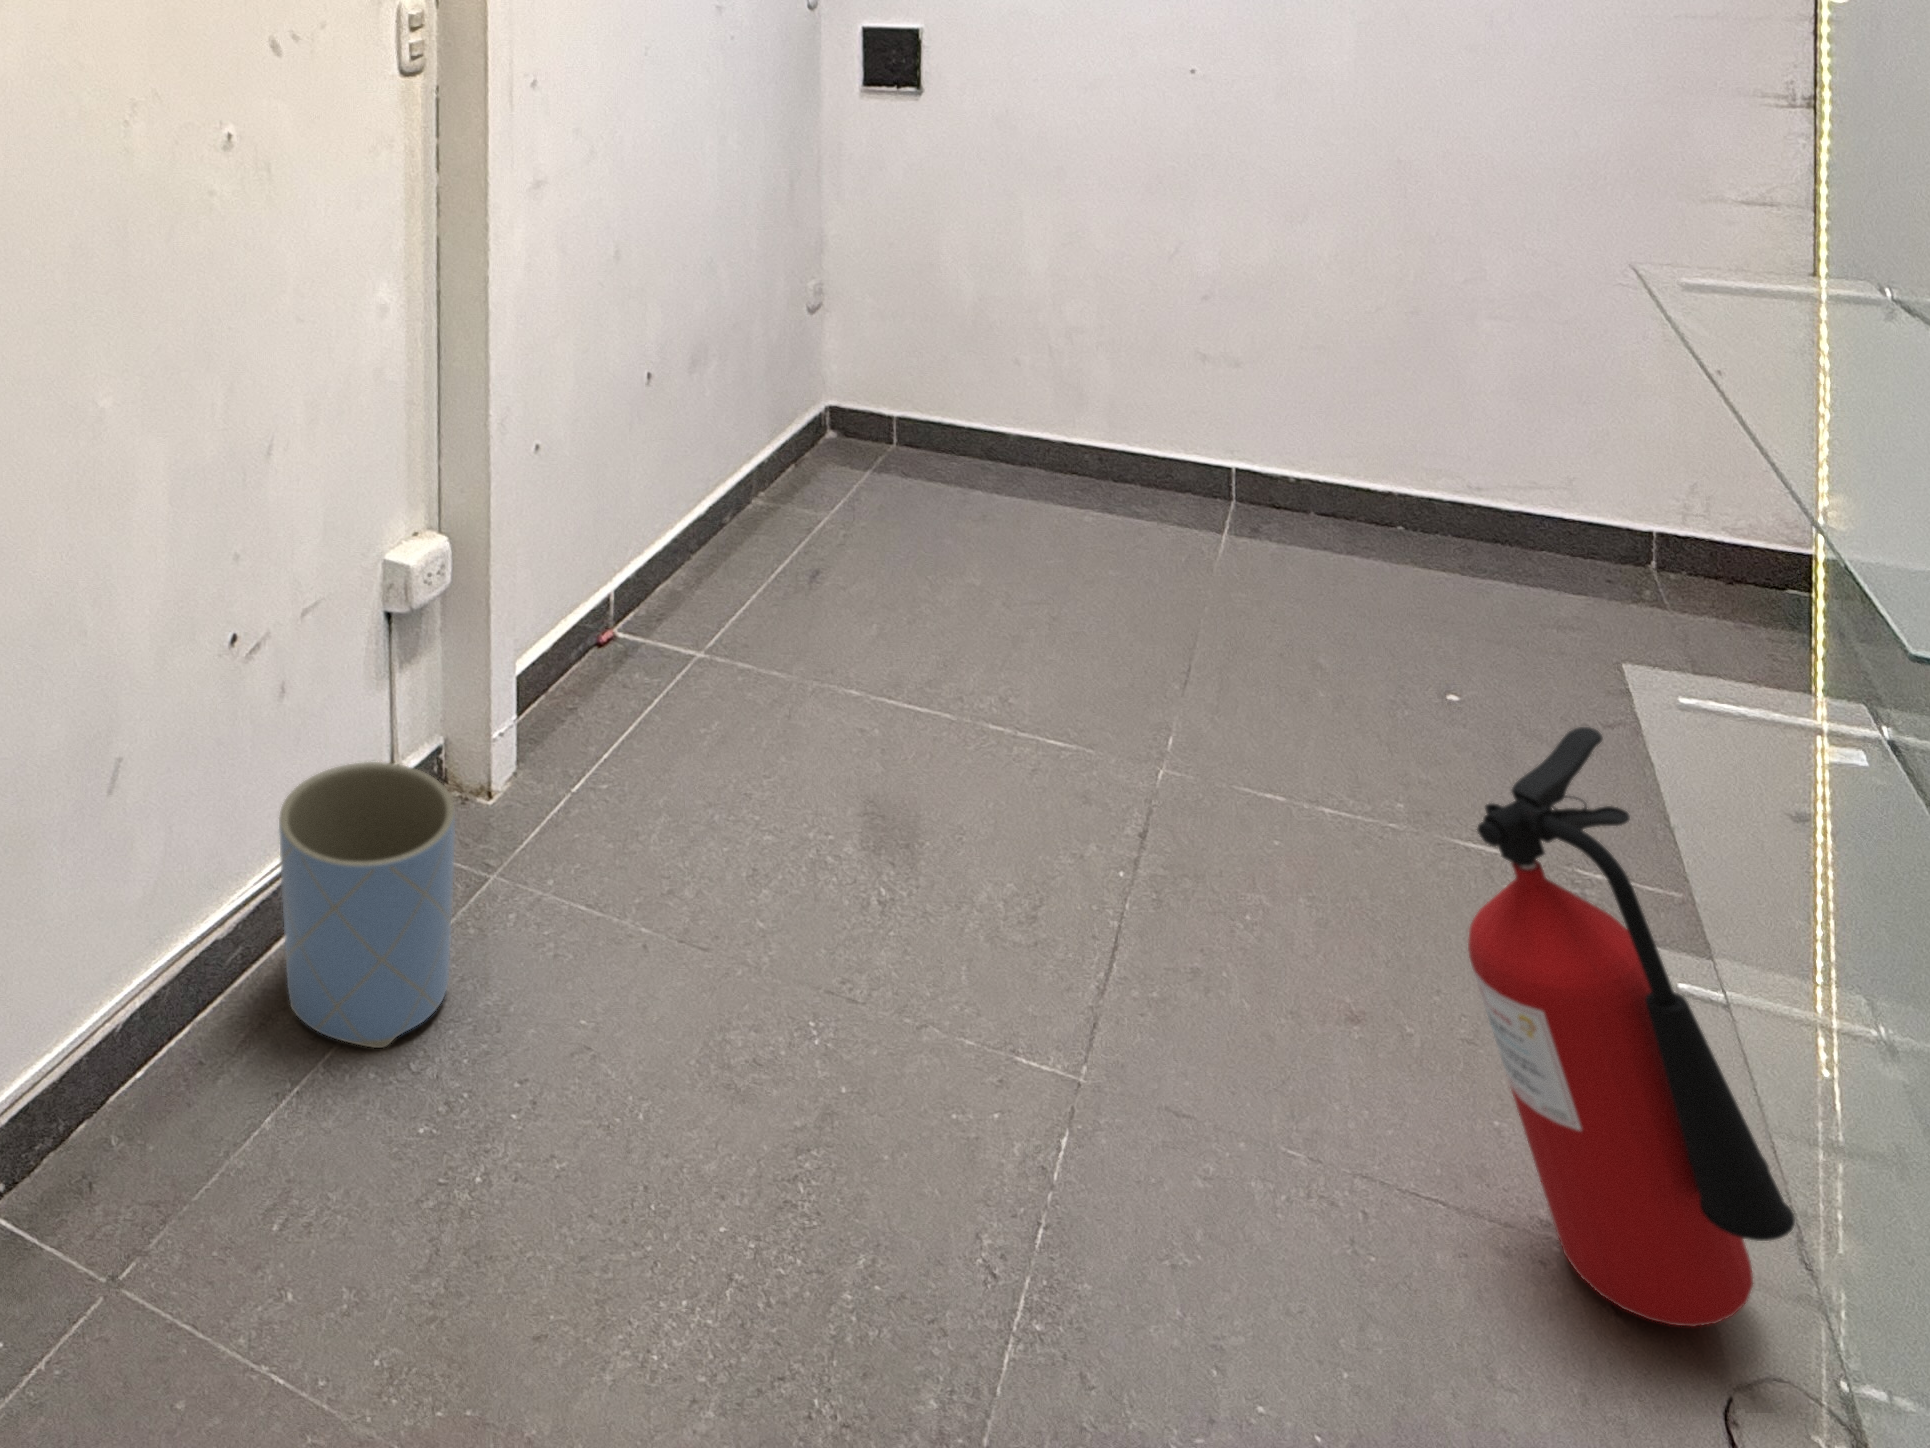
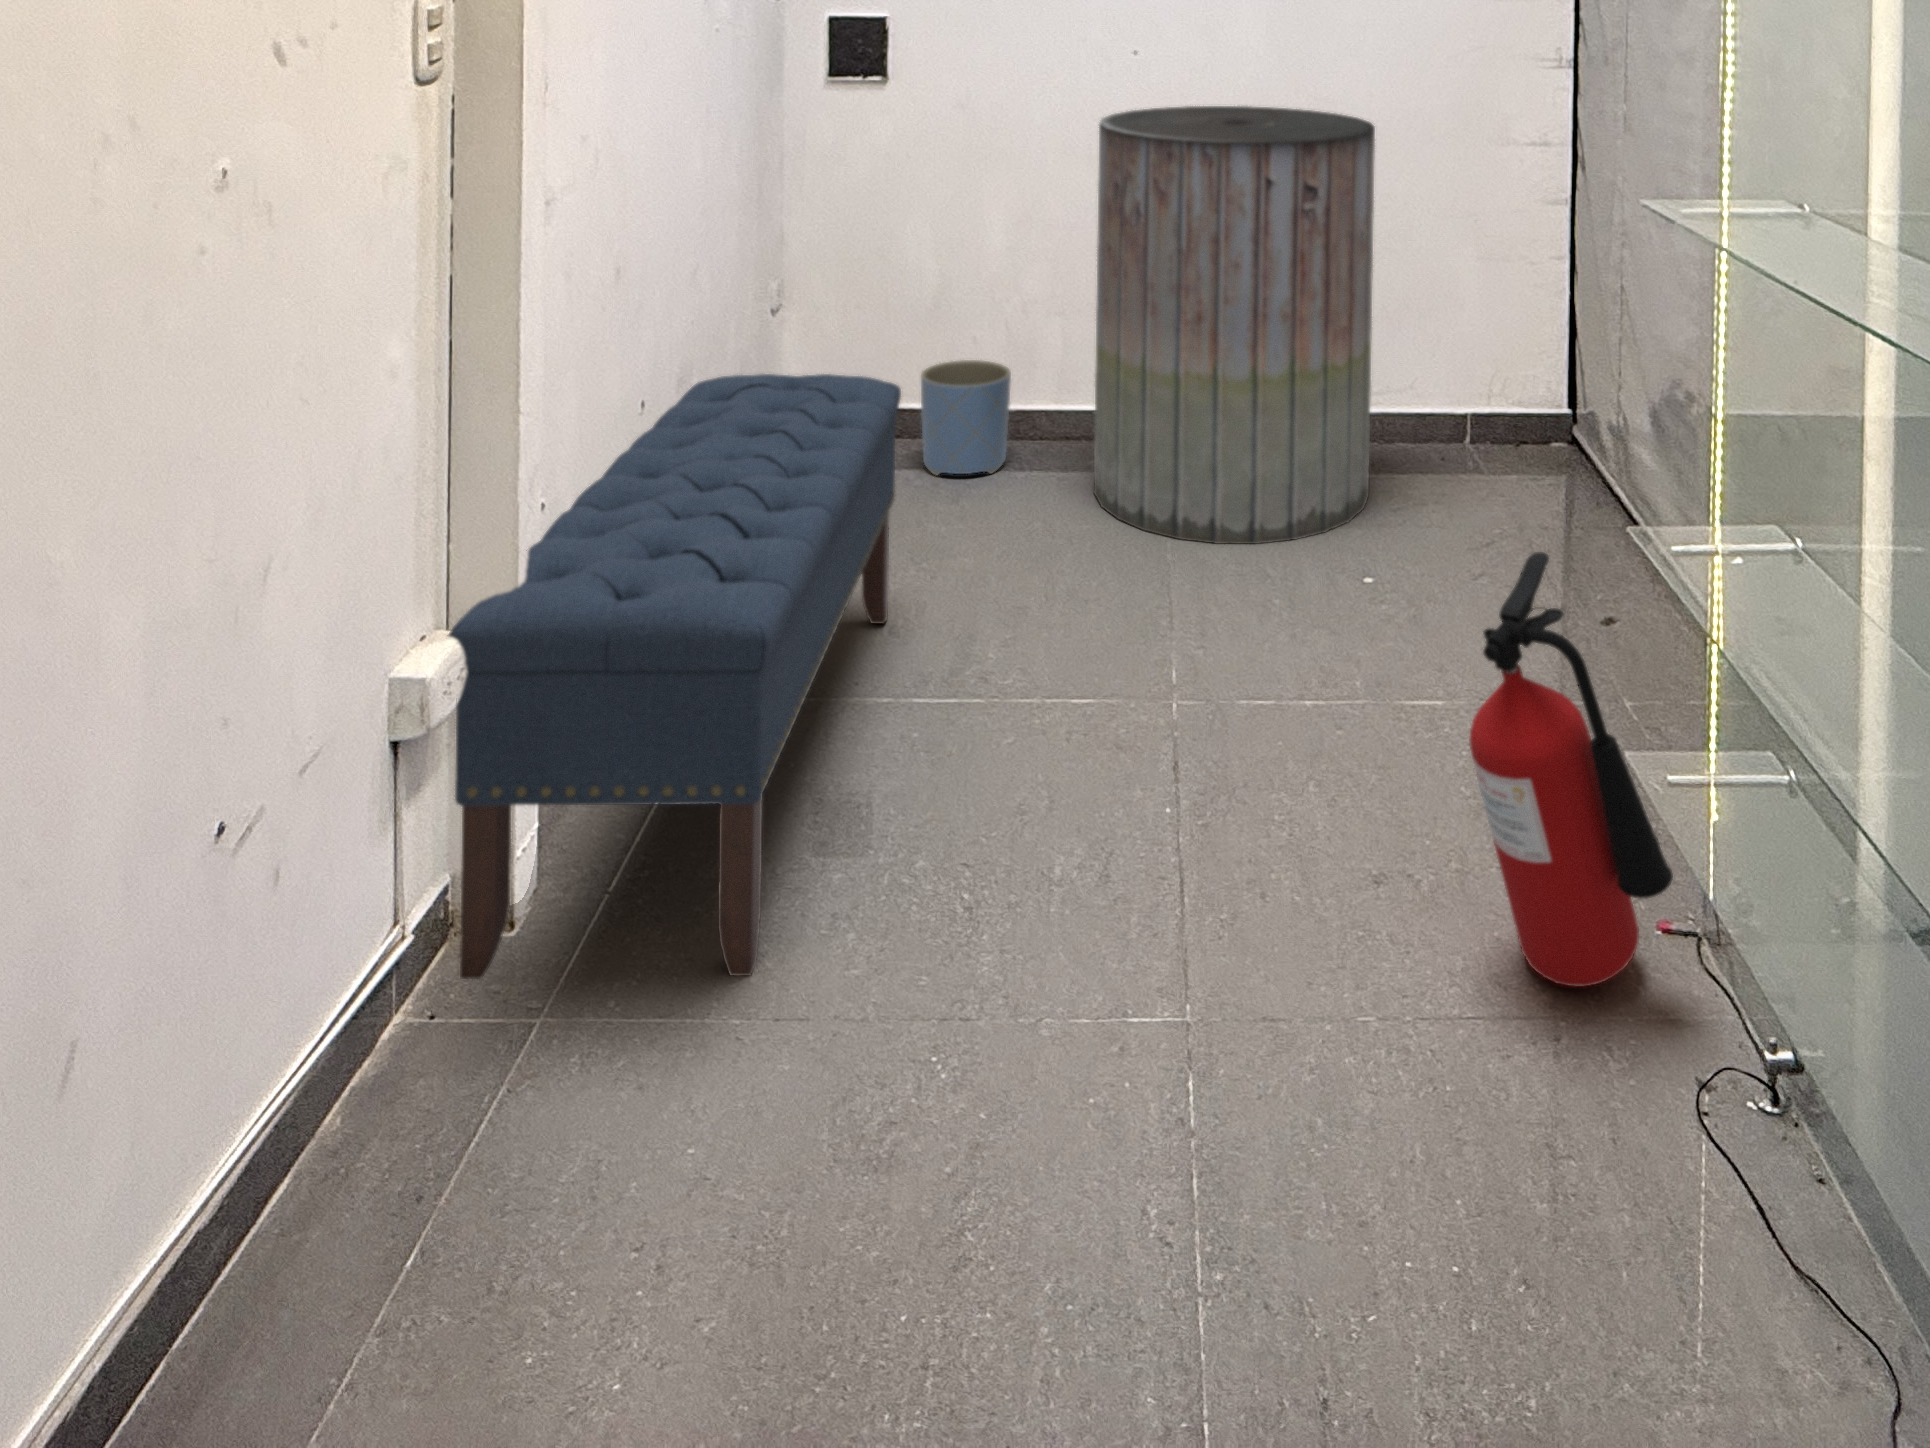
trash can: none [1140,135,1512,658] -> present [1094,106,1375,544]
bench: none [428,361,892,912] -> present [449,374,901,979]
planter: present [279,762,455,1048] -> present [921,360,1011,476]

